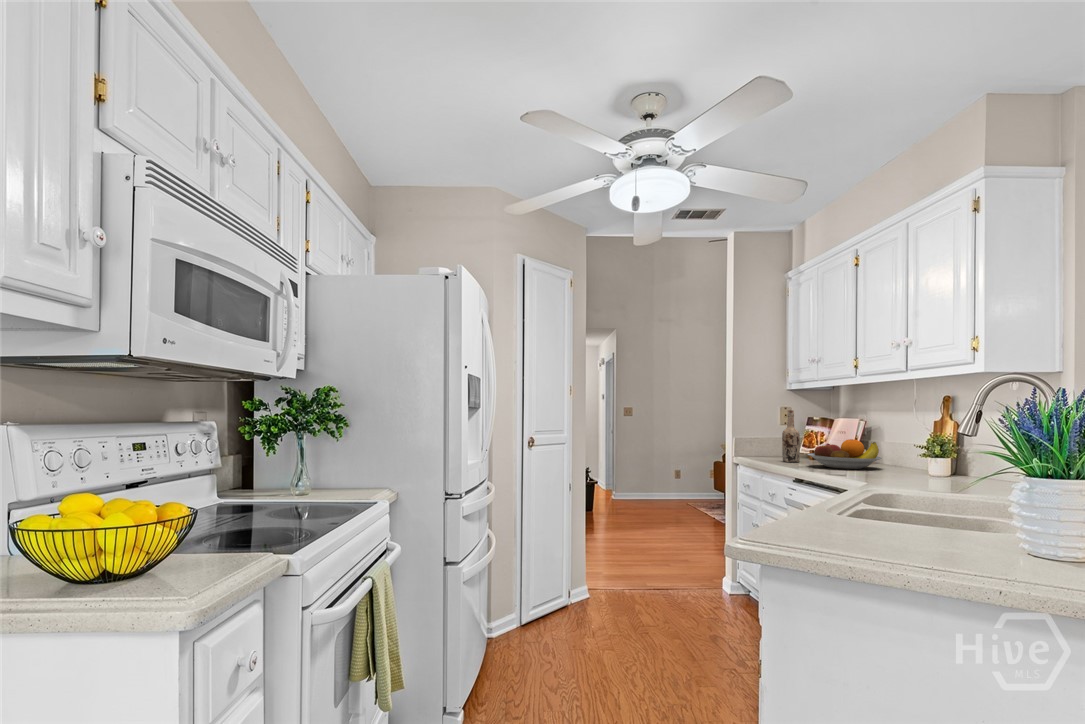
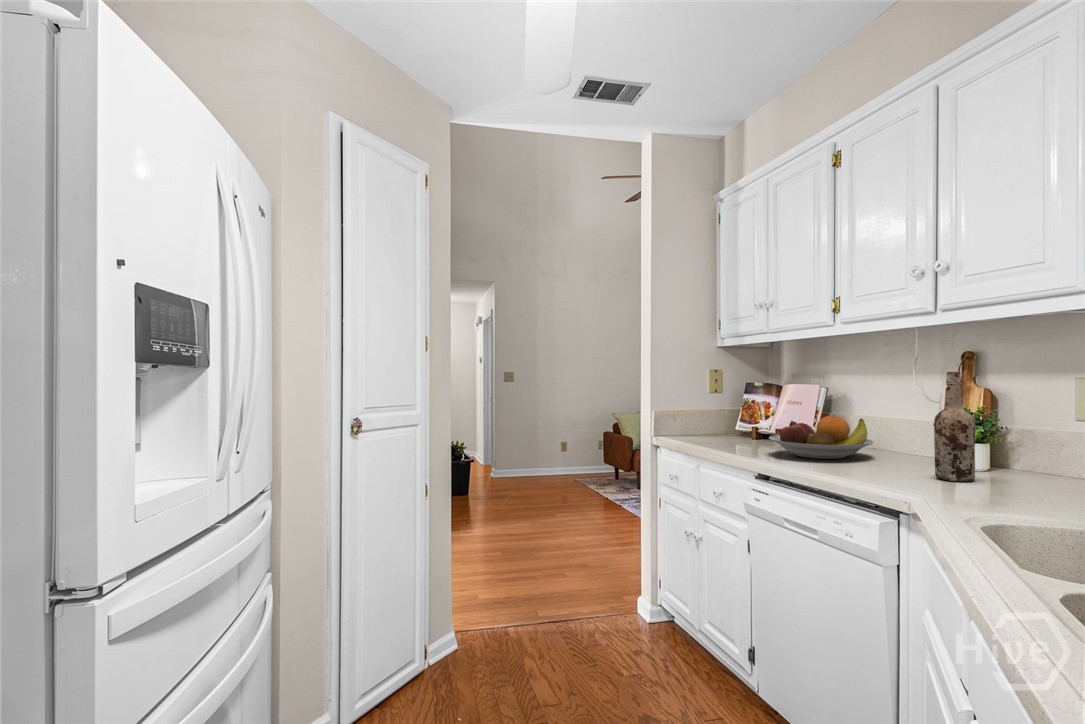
wine bottle: present [782,410,800,462] -> present [934,372,975,481]

